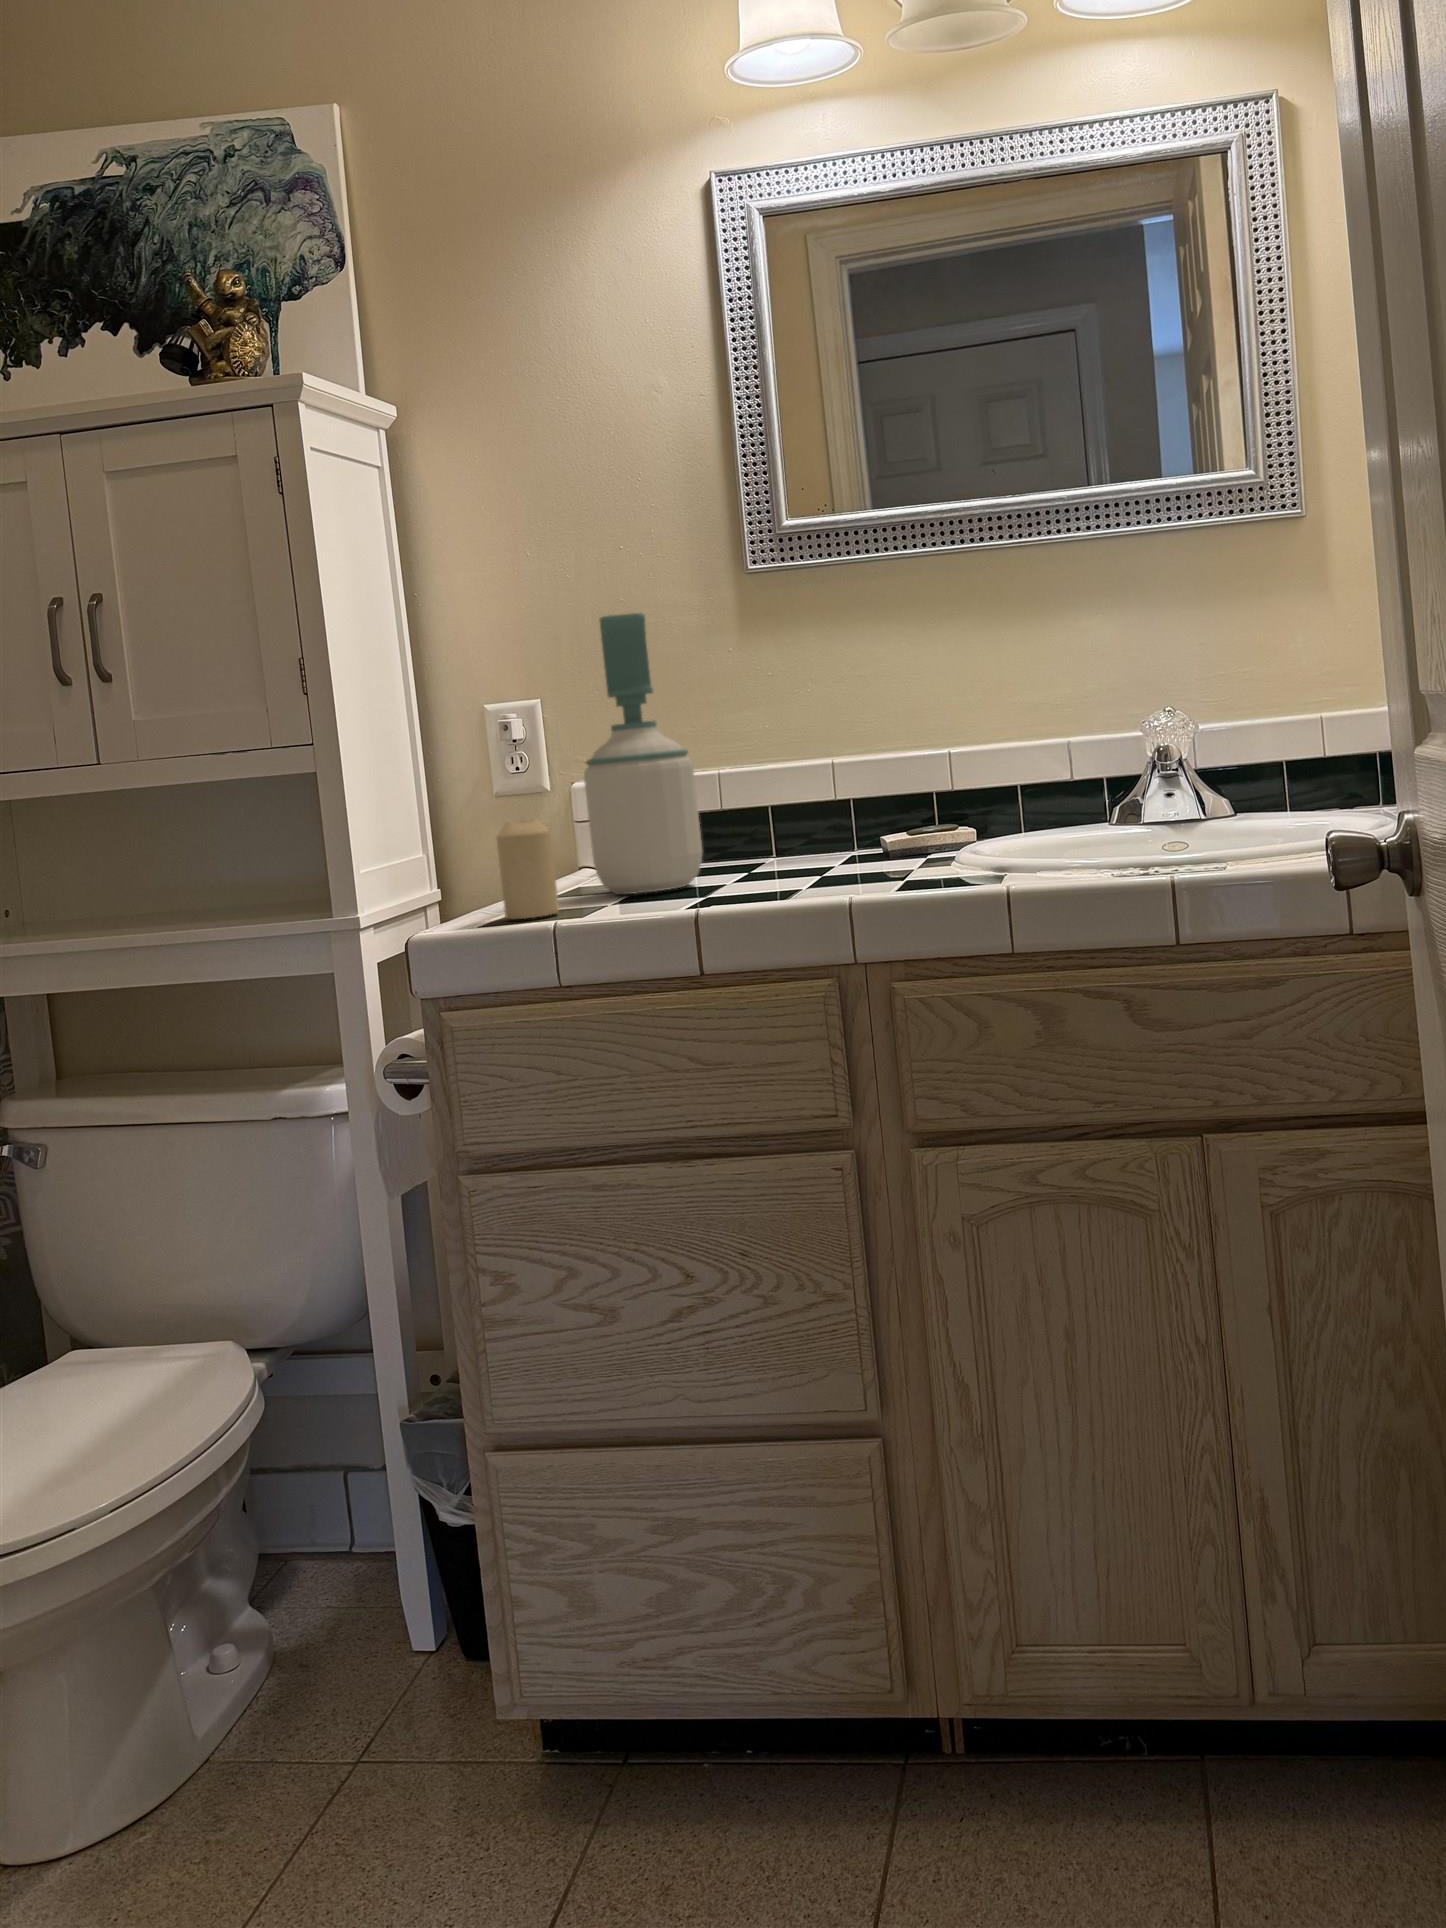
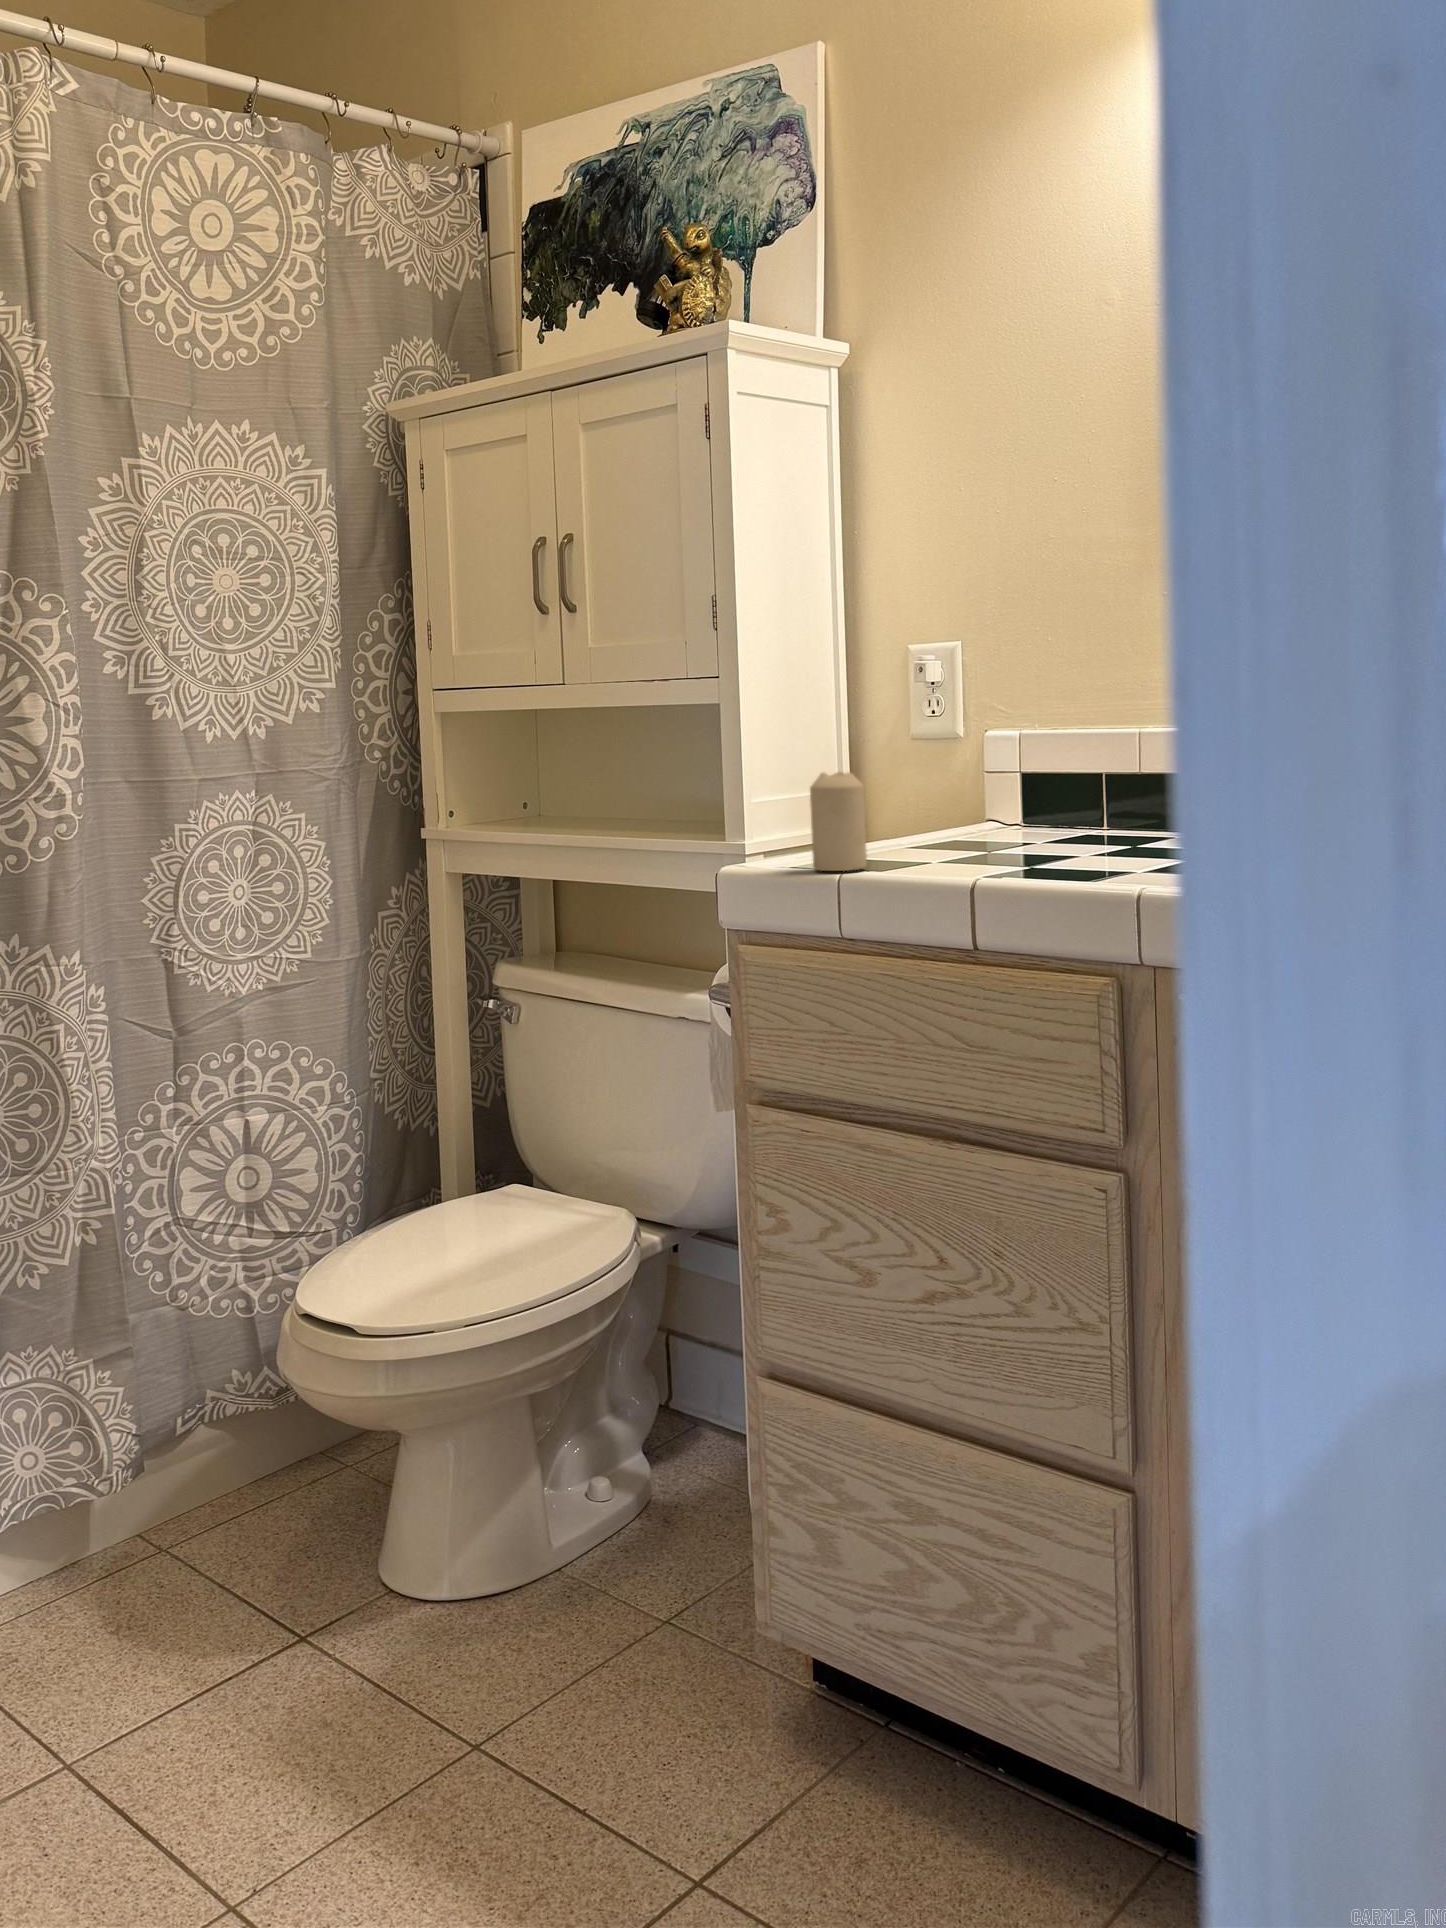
soap bottle: present [584,613,702,894] -> none [930,562,1051,858]

